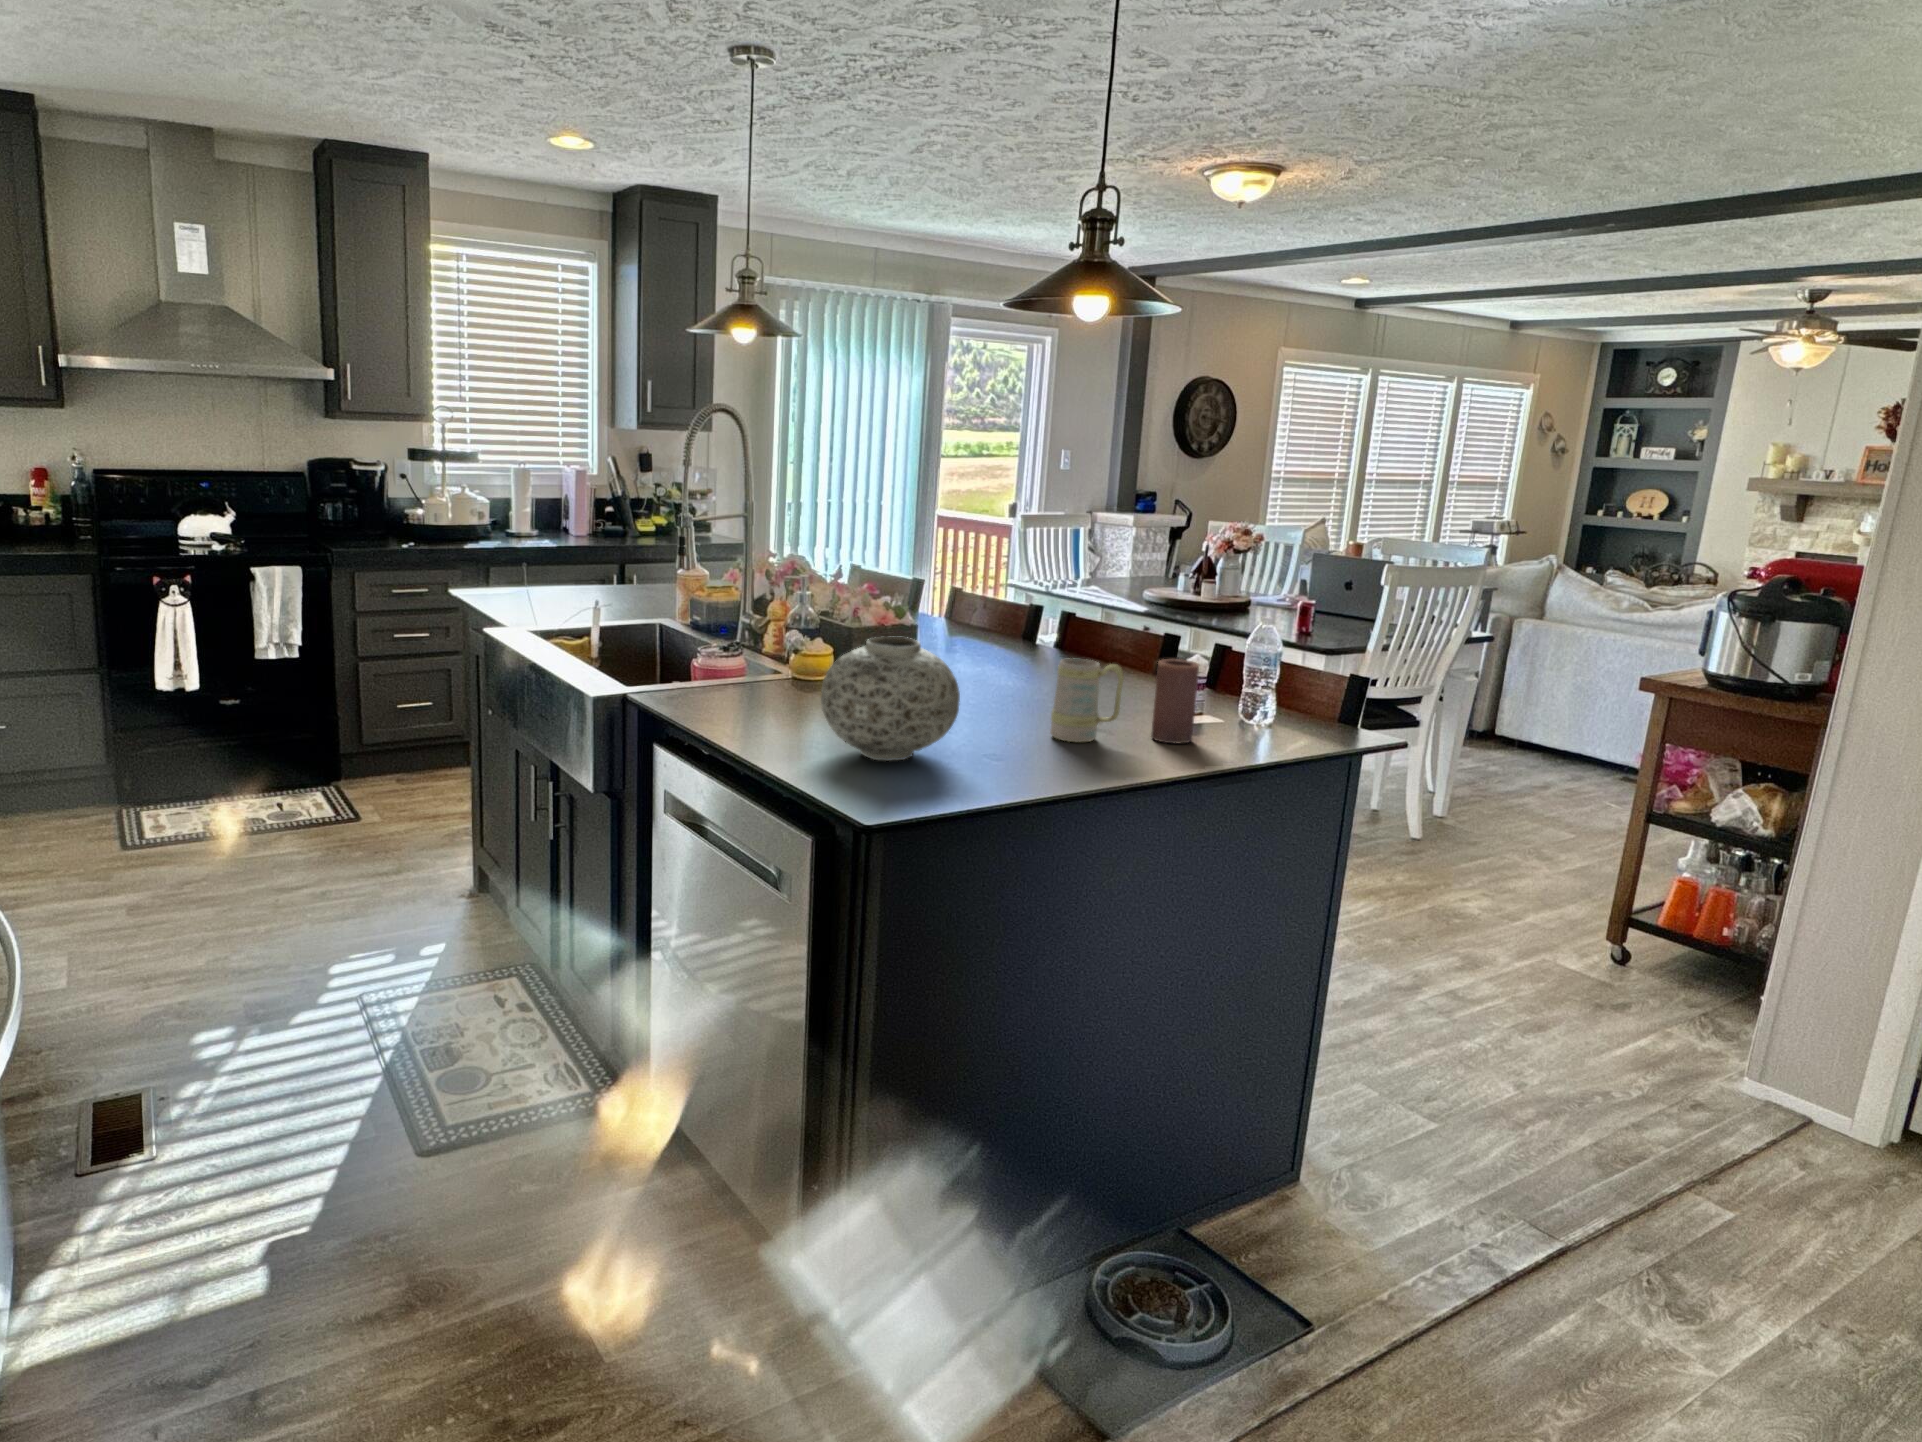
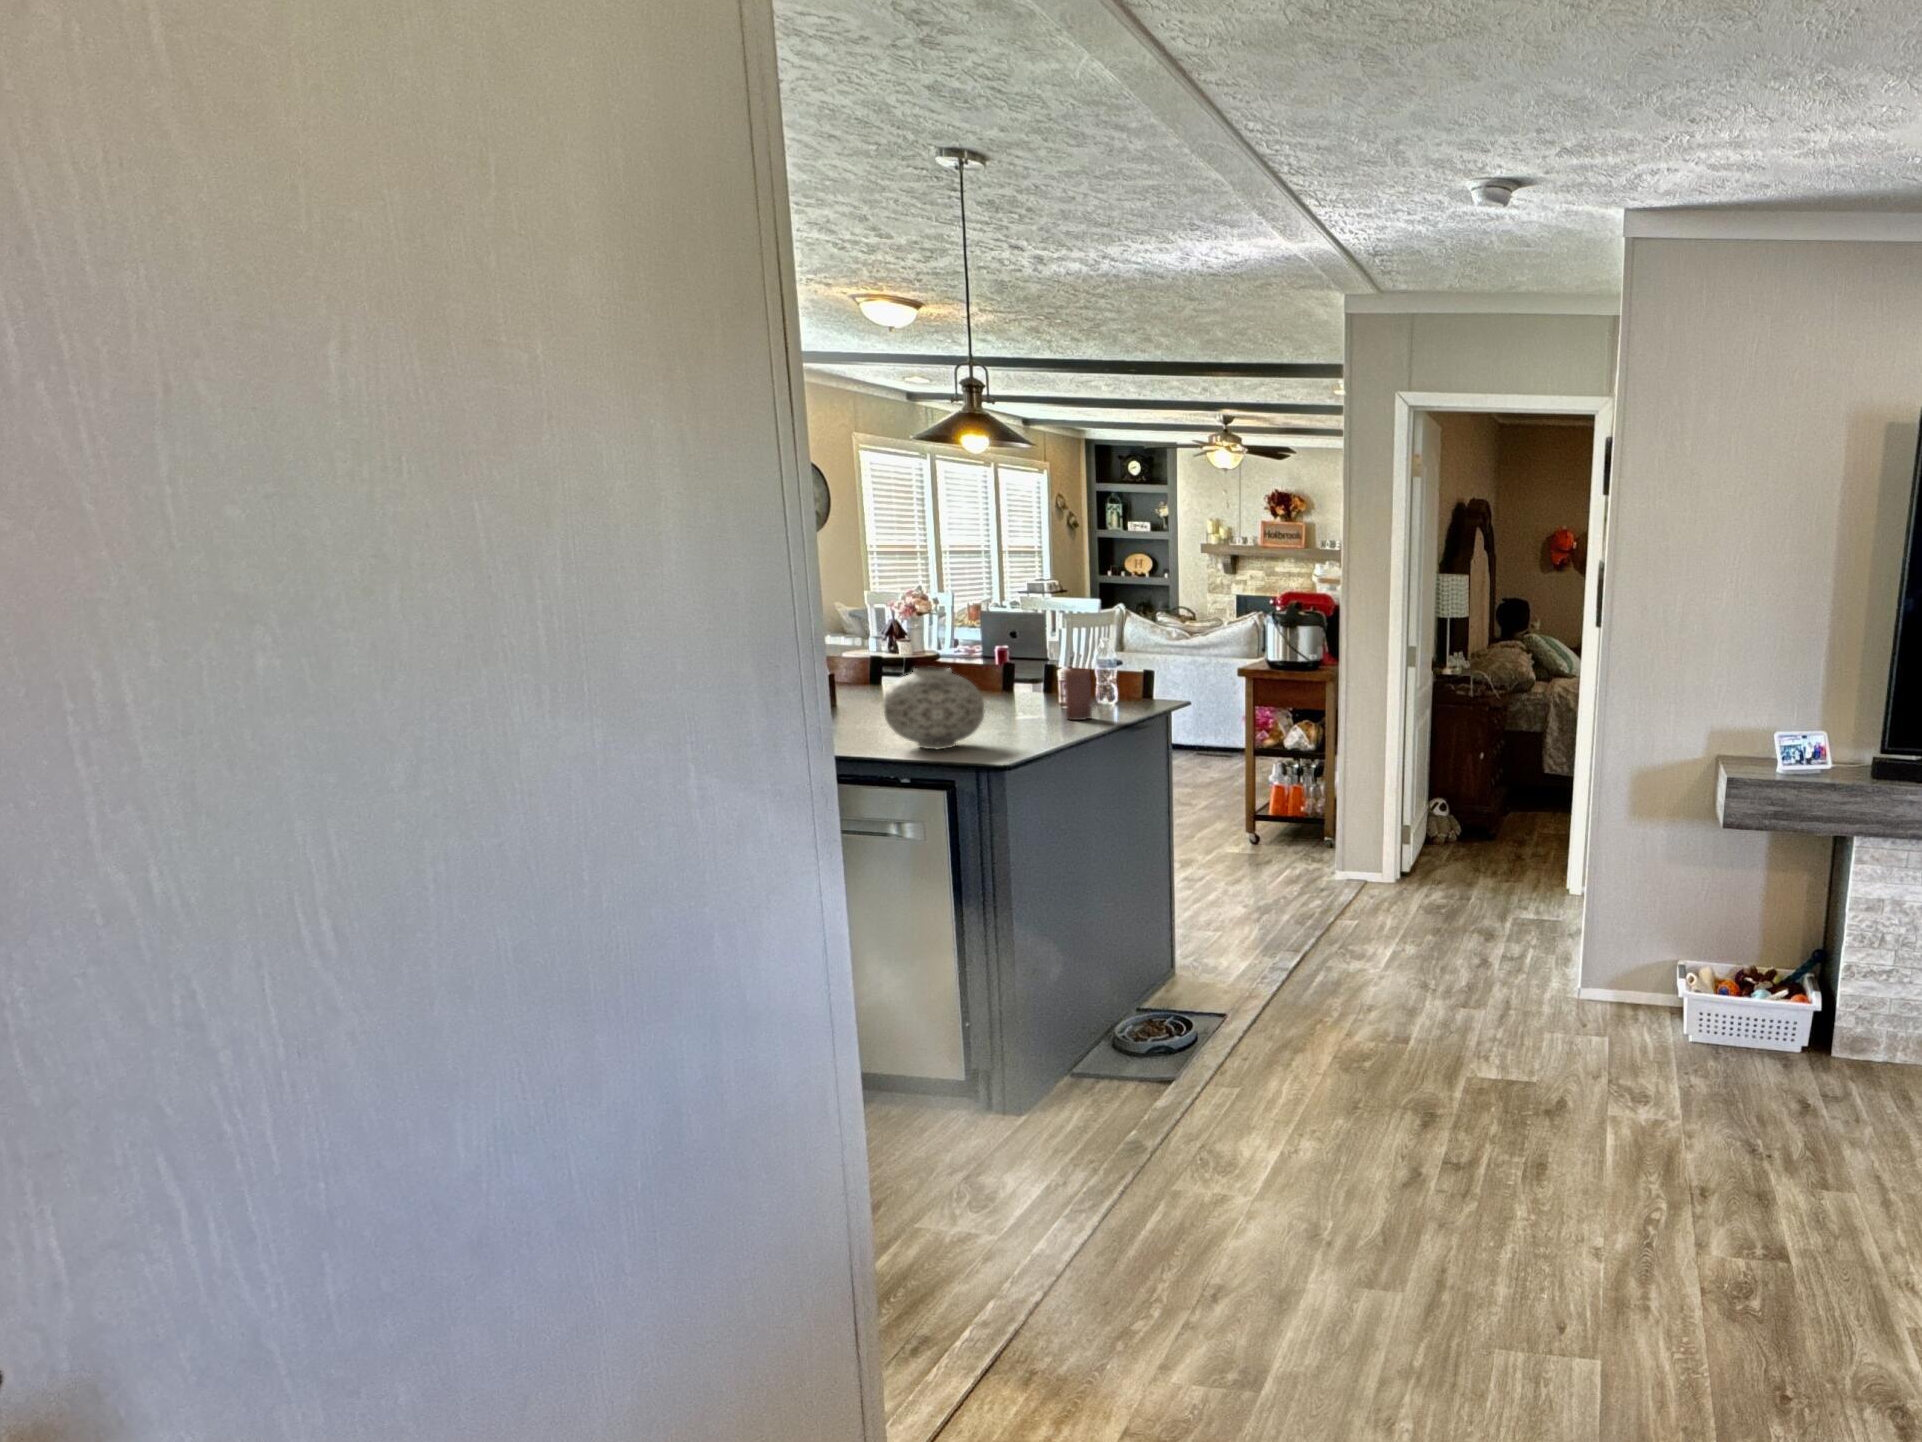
mug: present [1050,659,1124,742] -> none [1008,674,1053,727]

